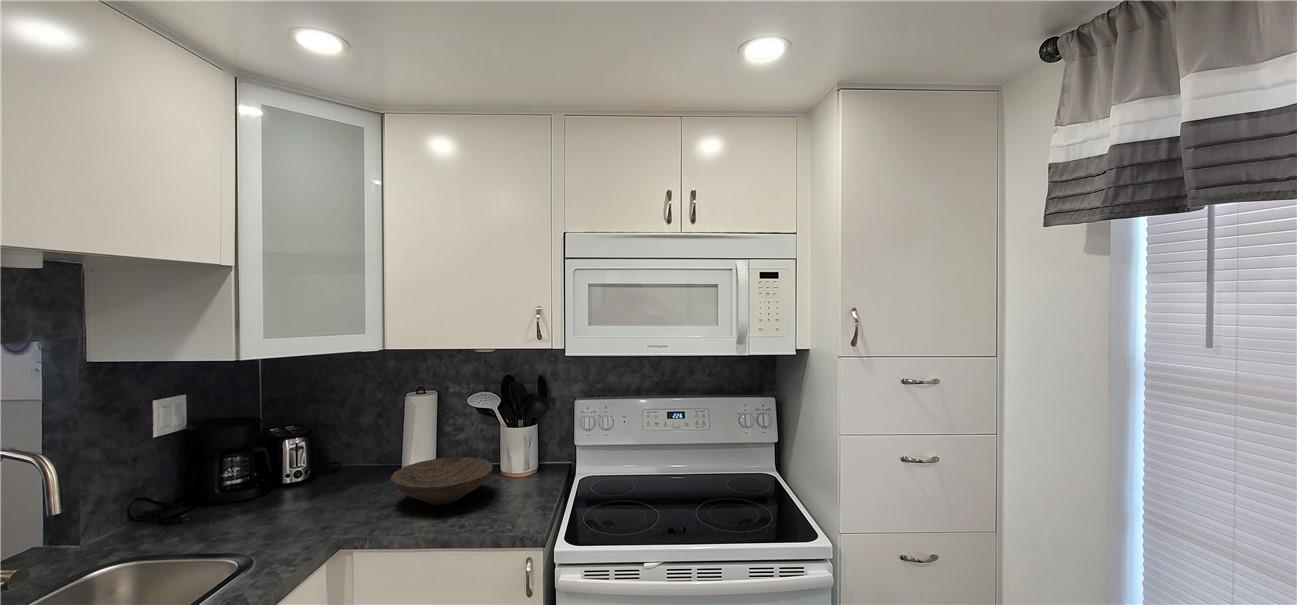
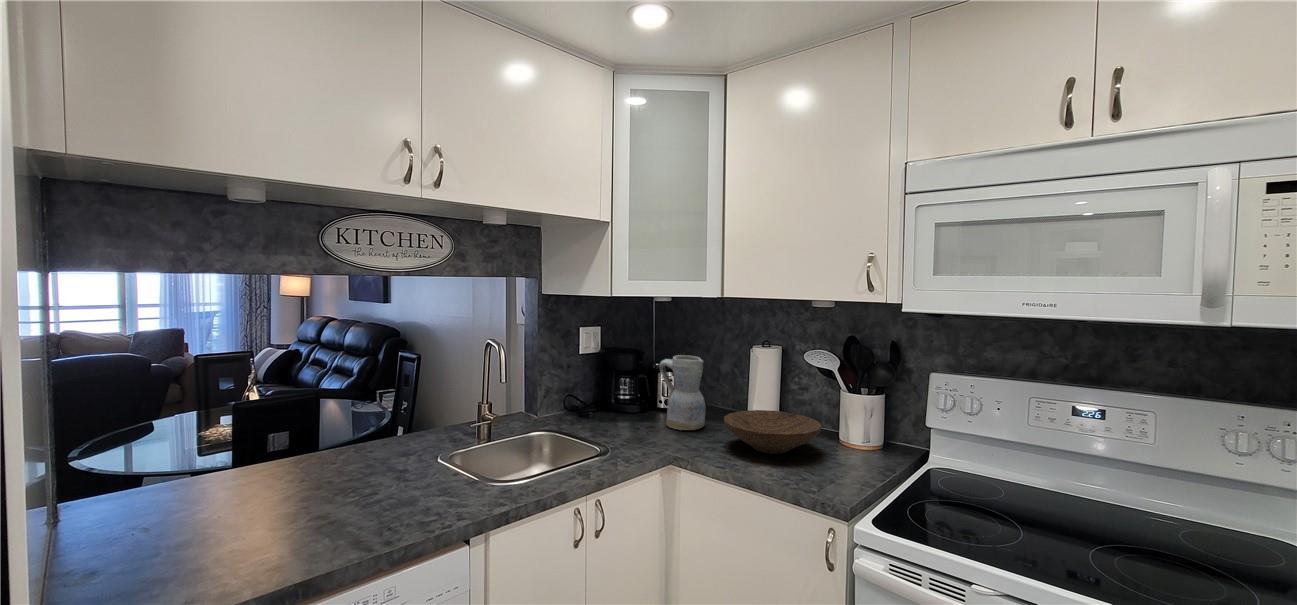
ceramic pitcher: none [293,416,357,505] -> present [660,355,705,430]

